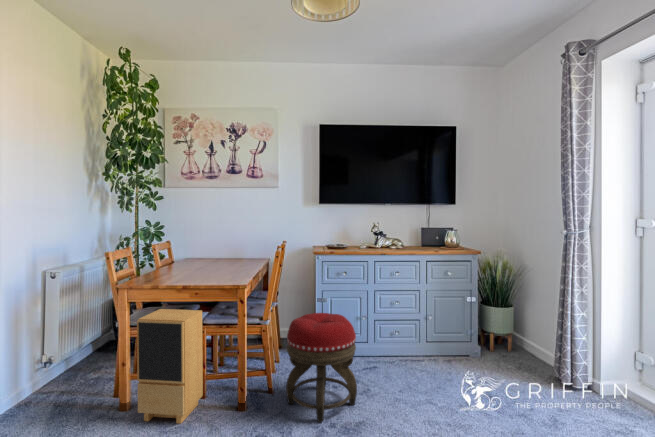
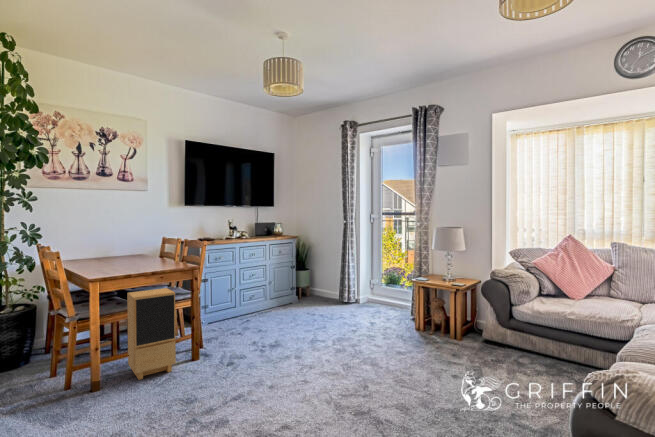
footstool: present [286,313,357,423] -> none [222,280,269,345]

